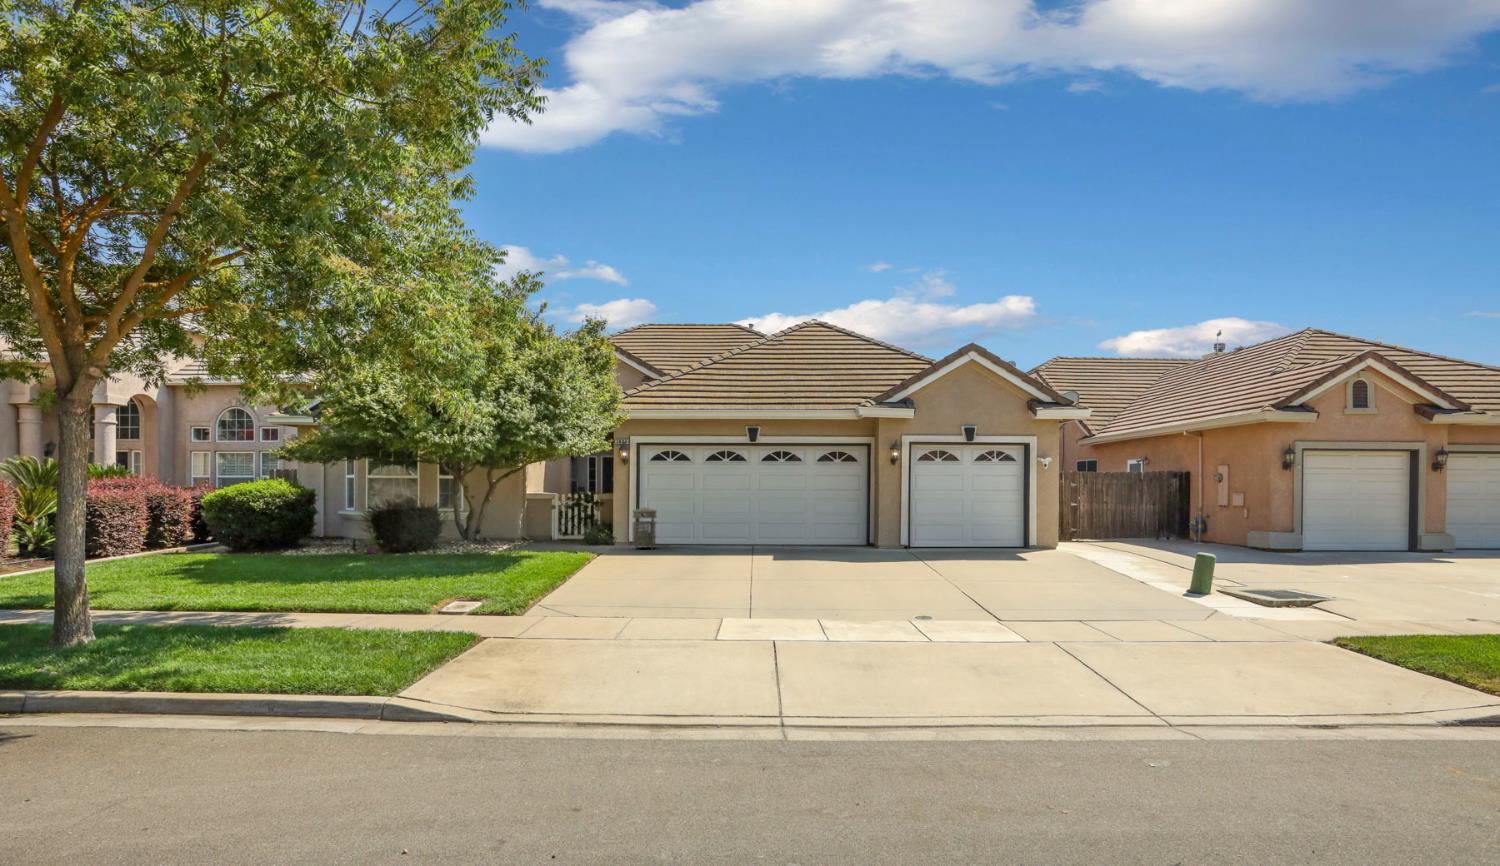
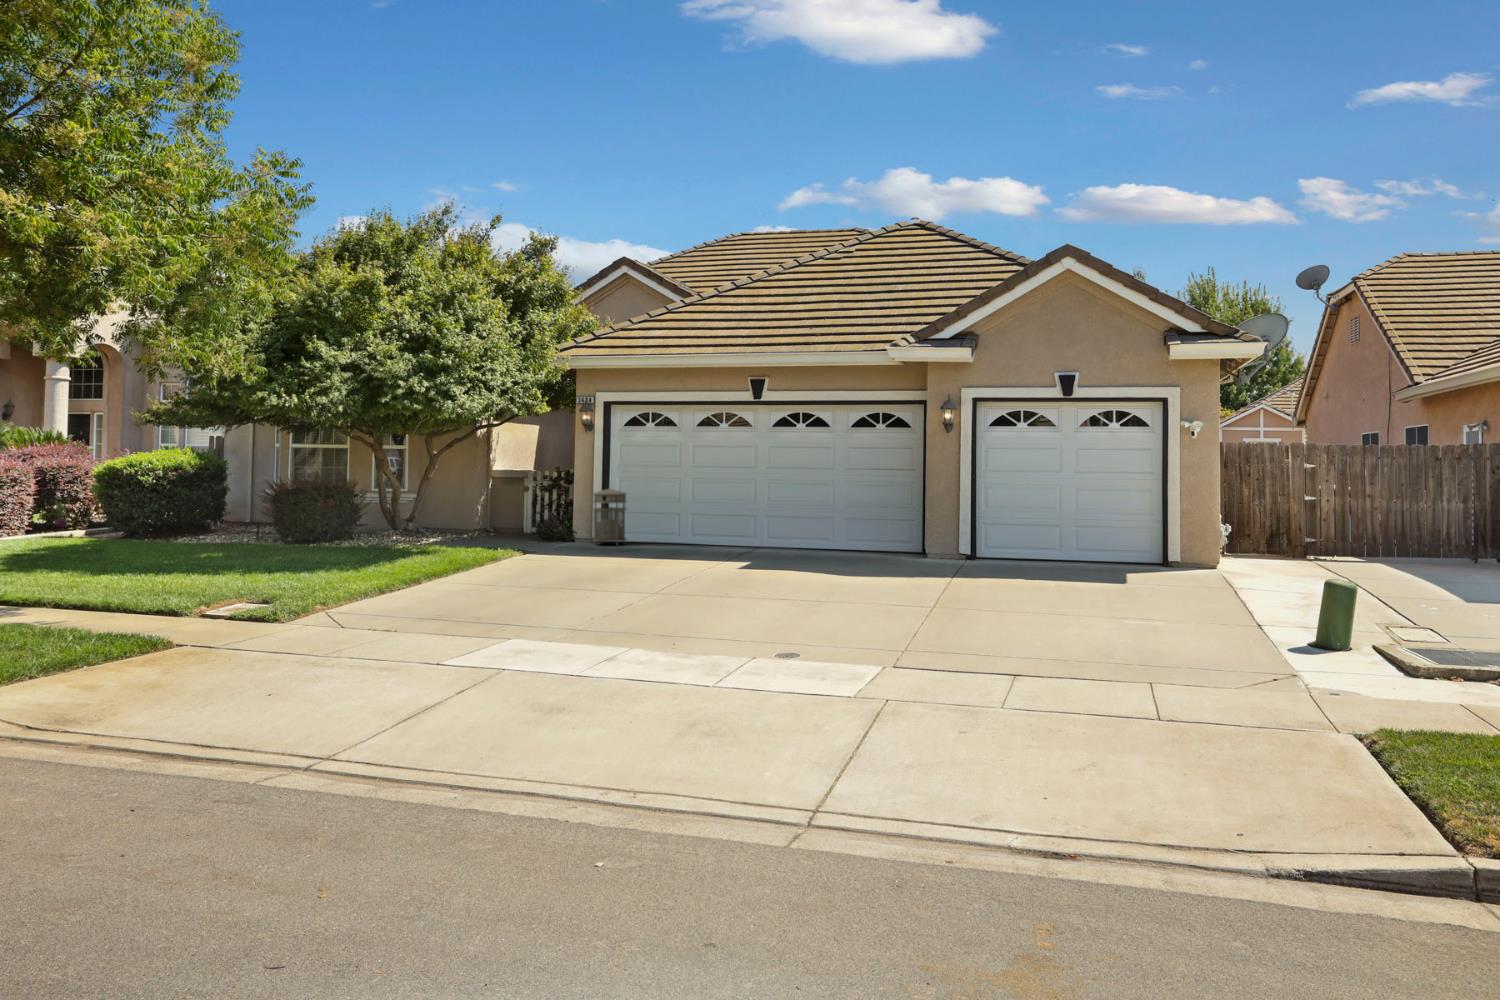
decorative plant: present [367,529,376,554] -> present [55,501,68,527]

